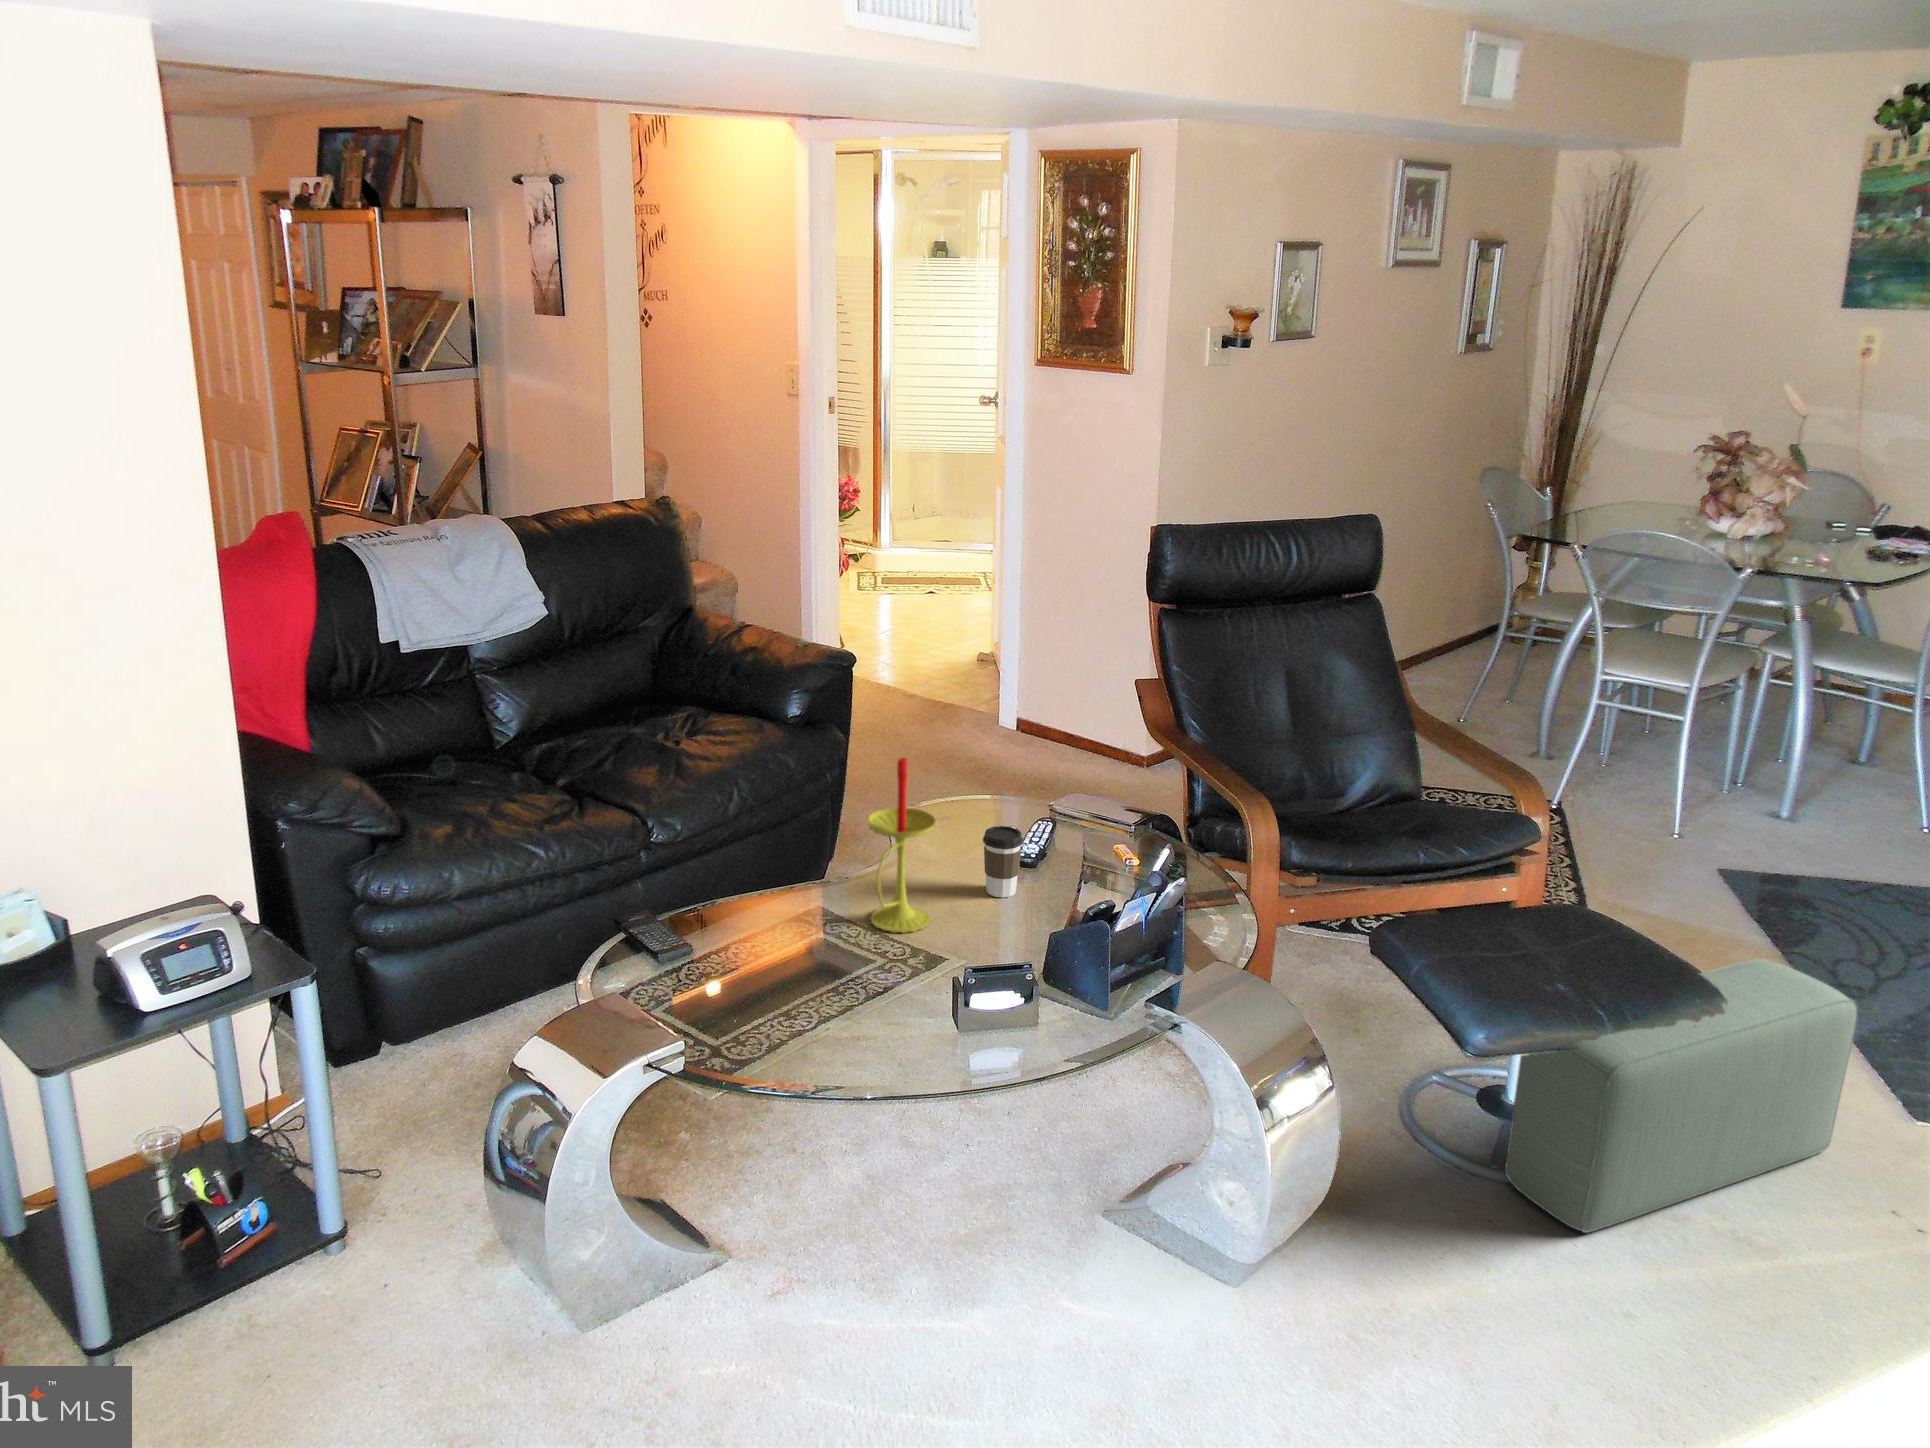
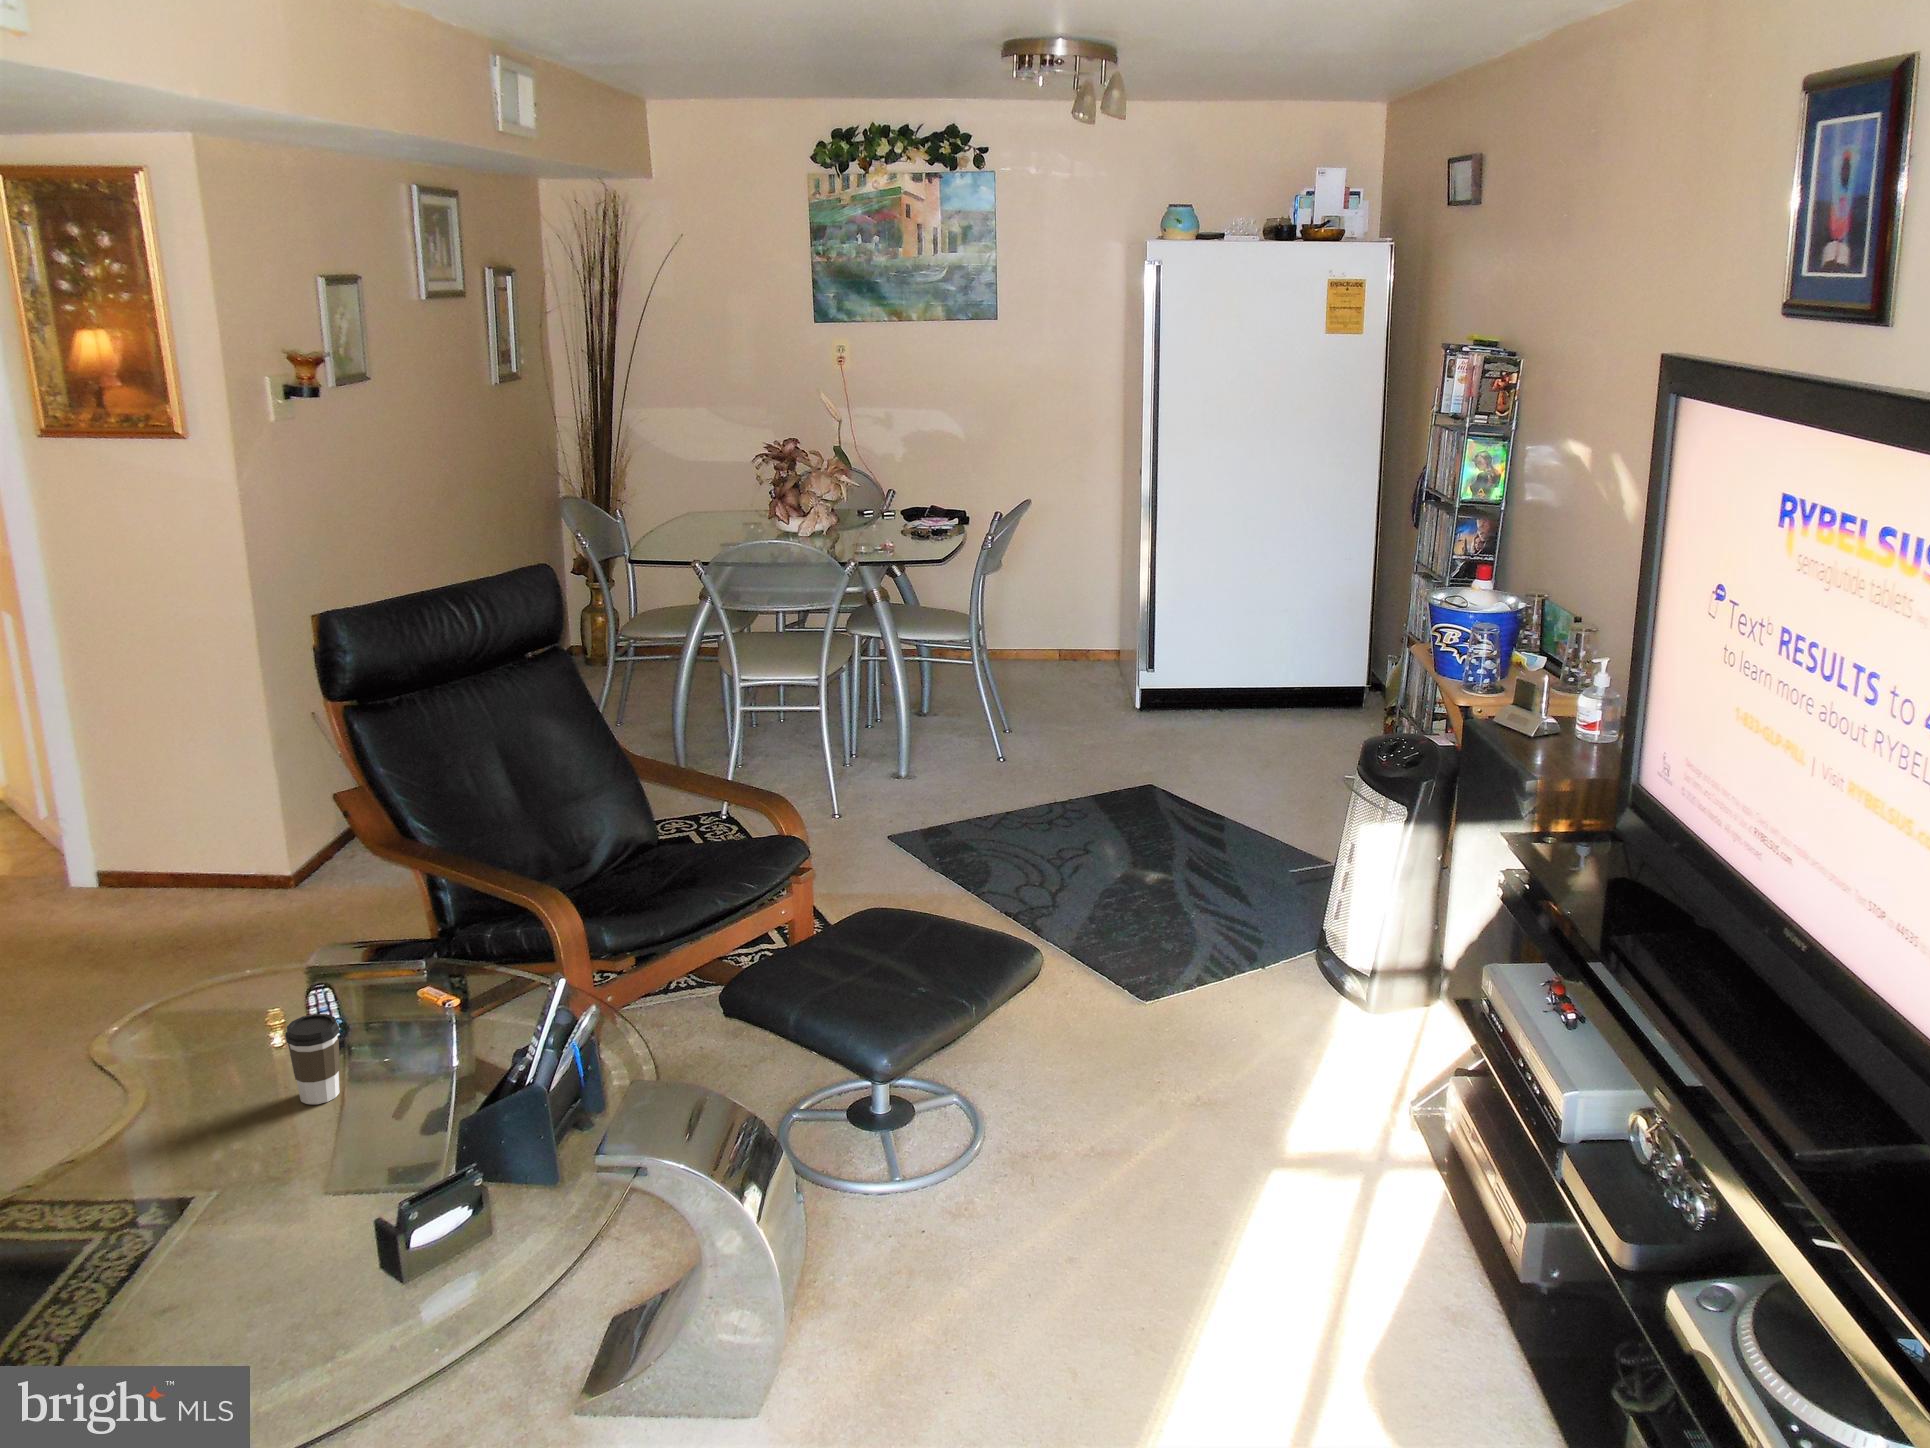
candle: present [867,758,936,933] -> none [145,969,259,1202]
pouf: present [1505,959,1858,1233] -> none [905,907,1107,1202]

